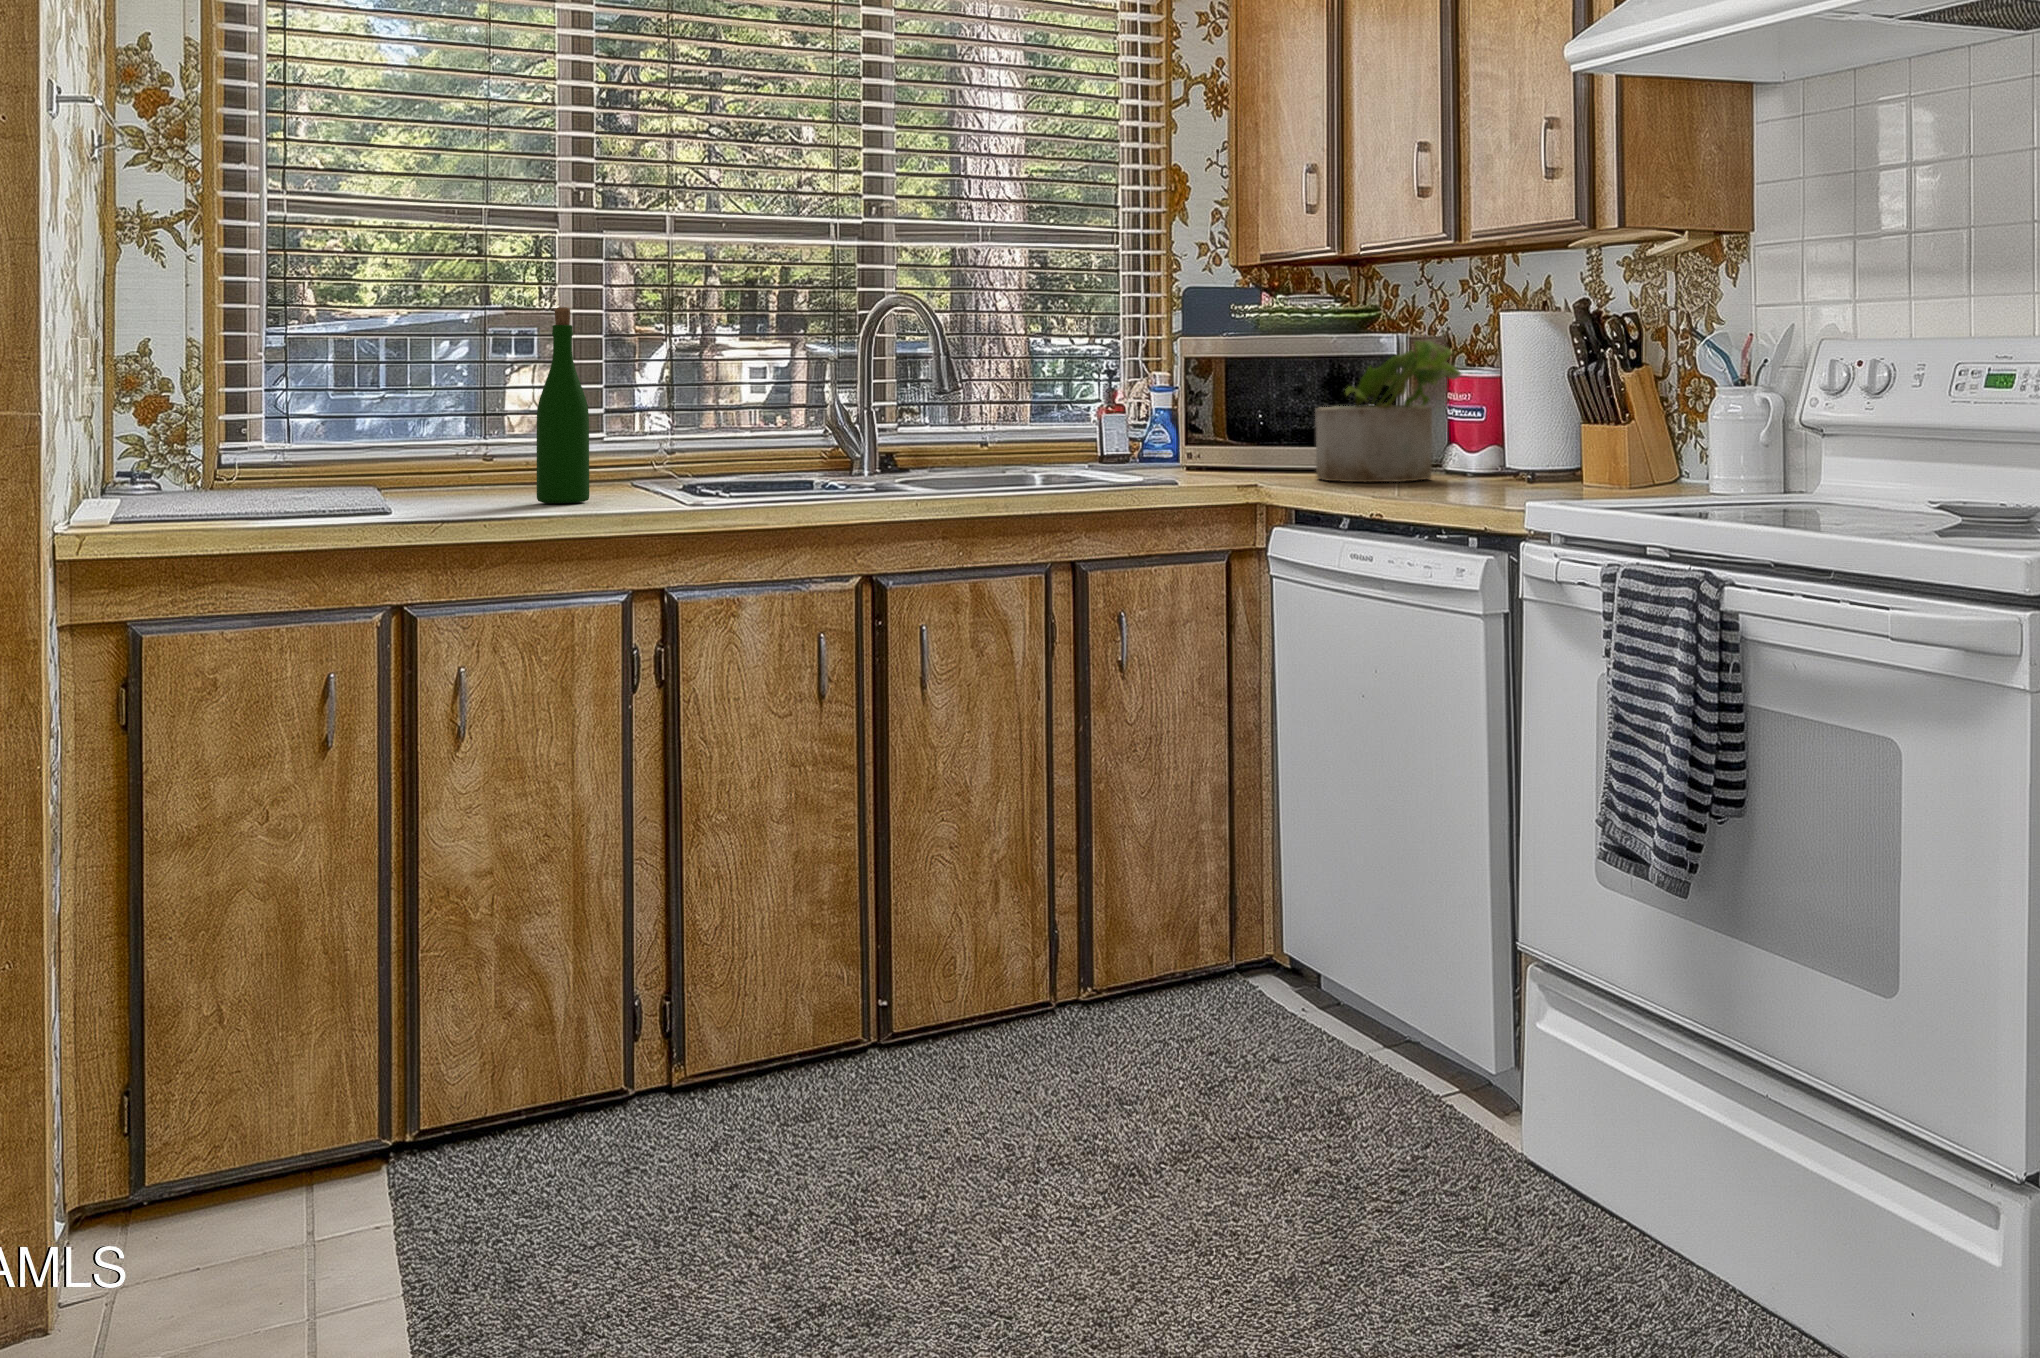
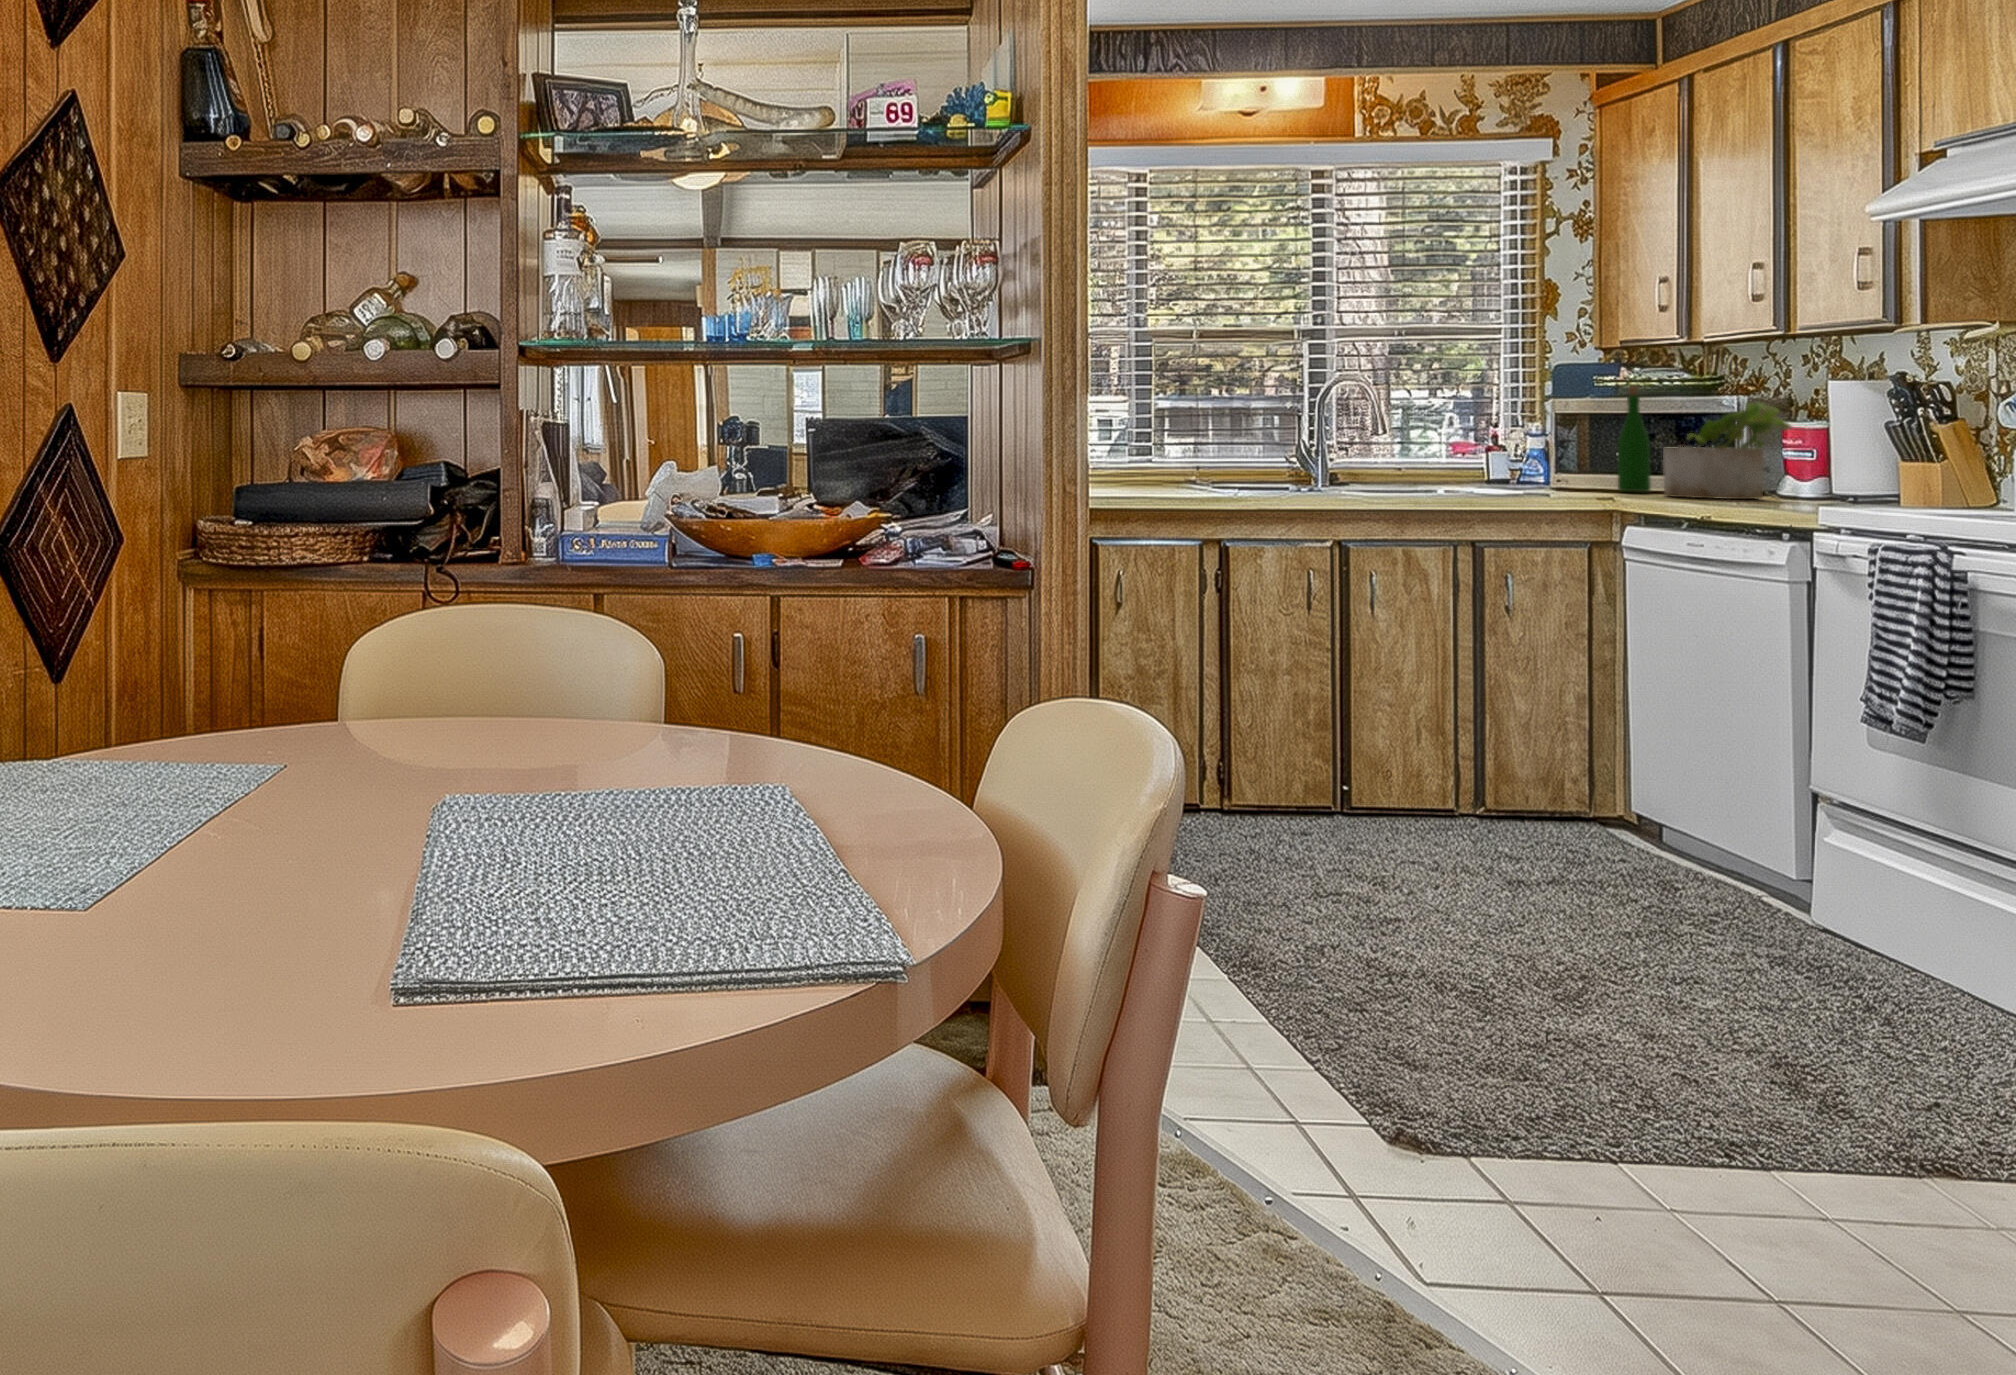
wine bottle: present [537,307,589,503] -> present [1618,386,1651,493]

